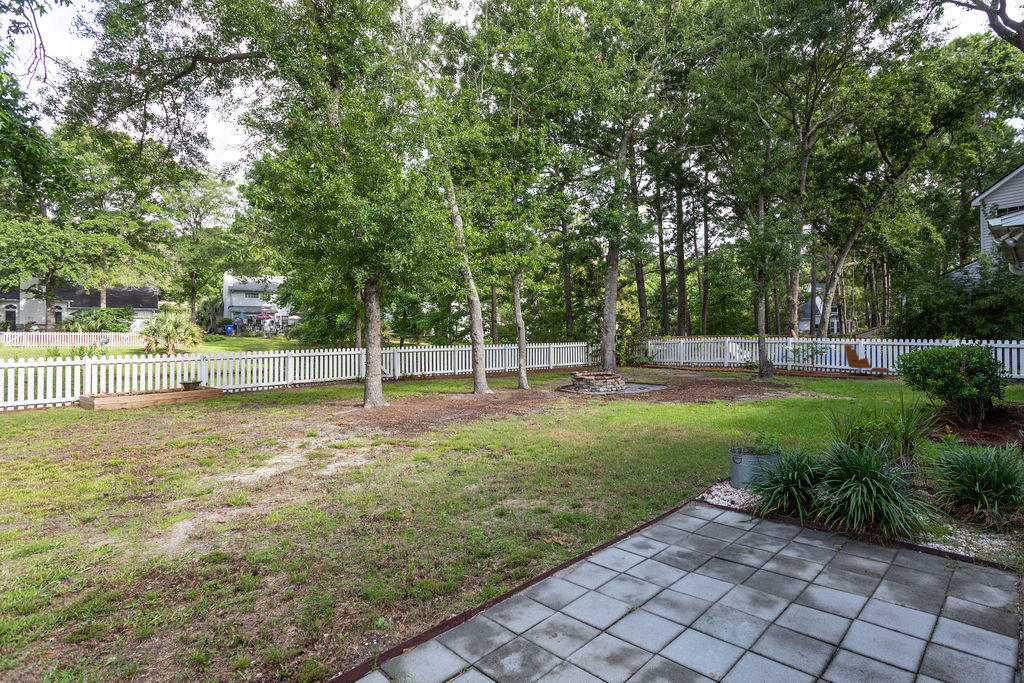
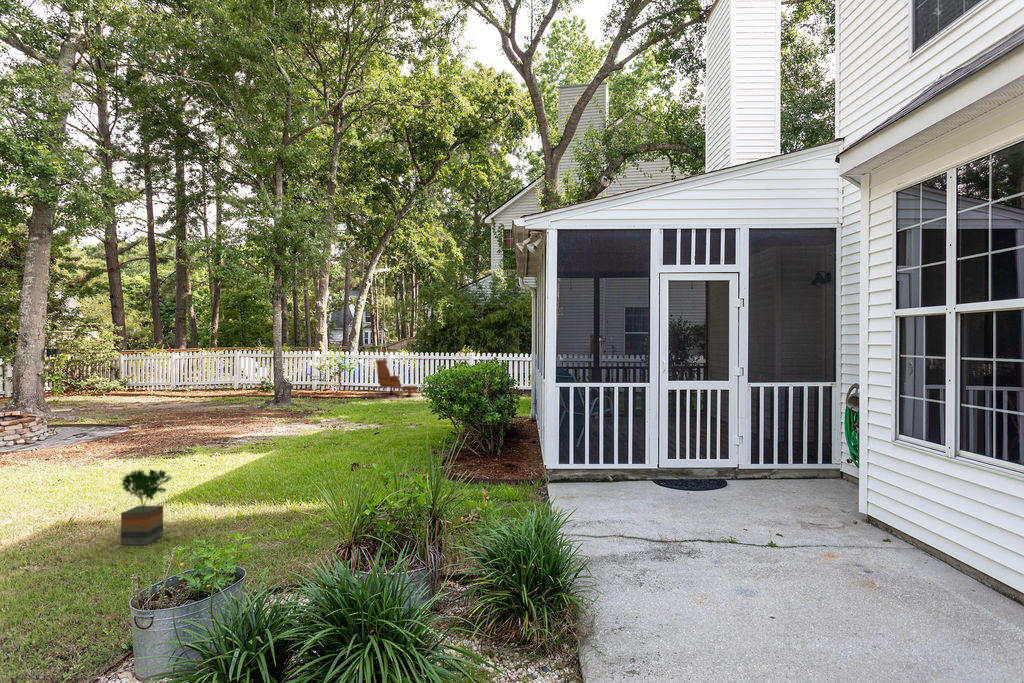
potted tree: none [704,397,729,434] -> present [121,470,172,545]

